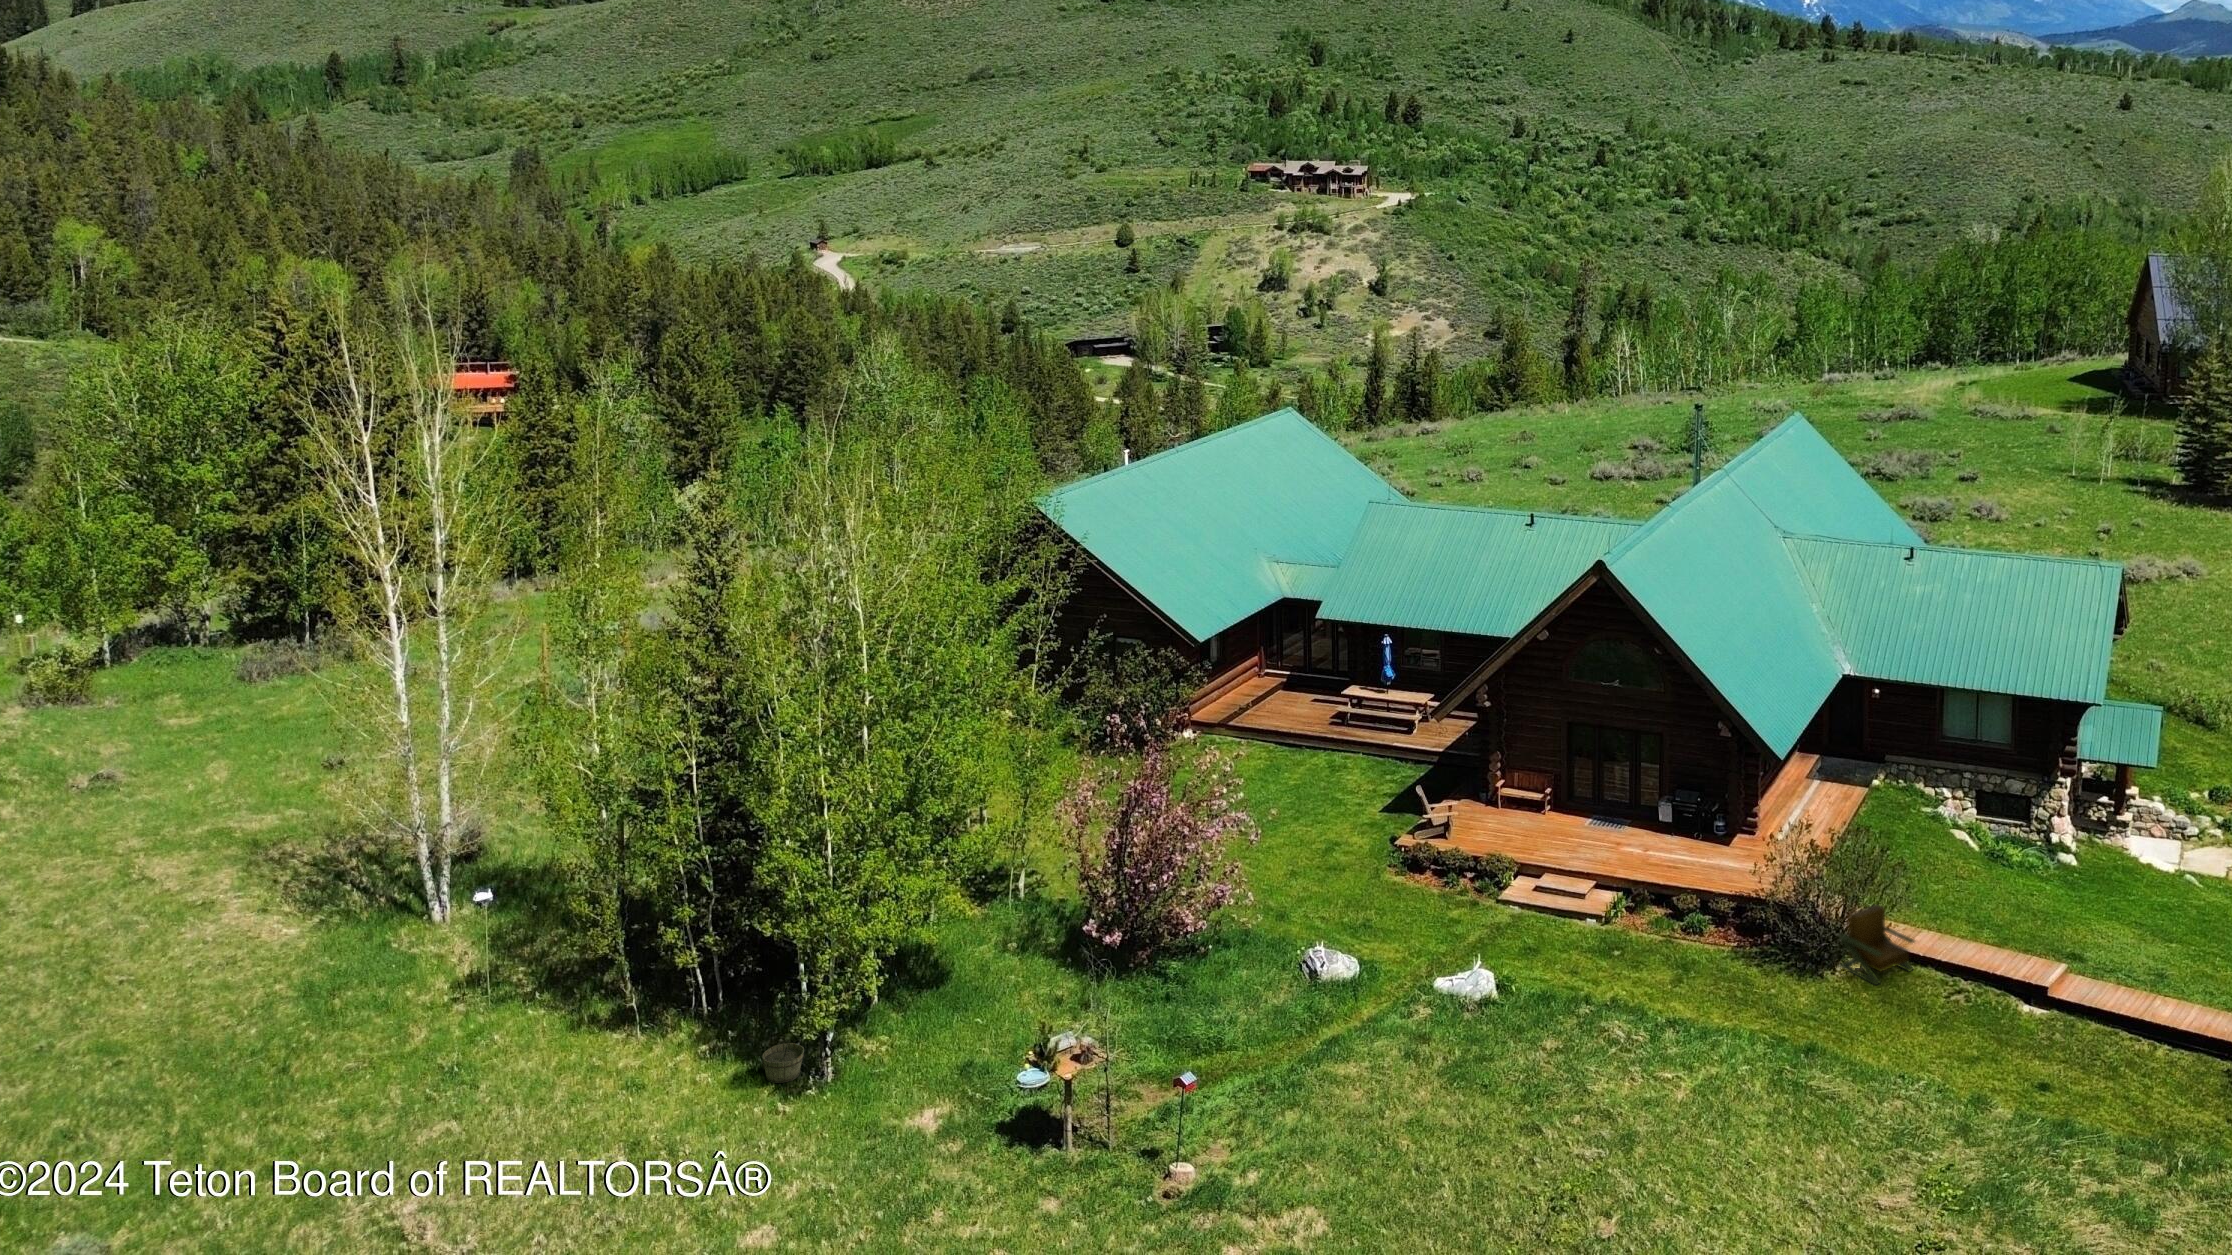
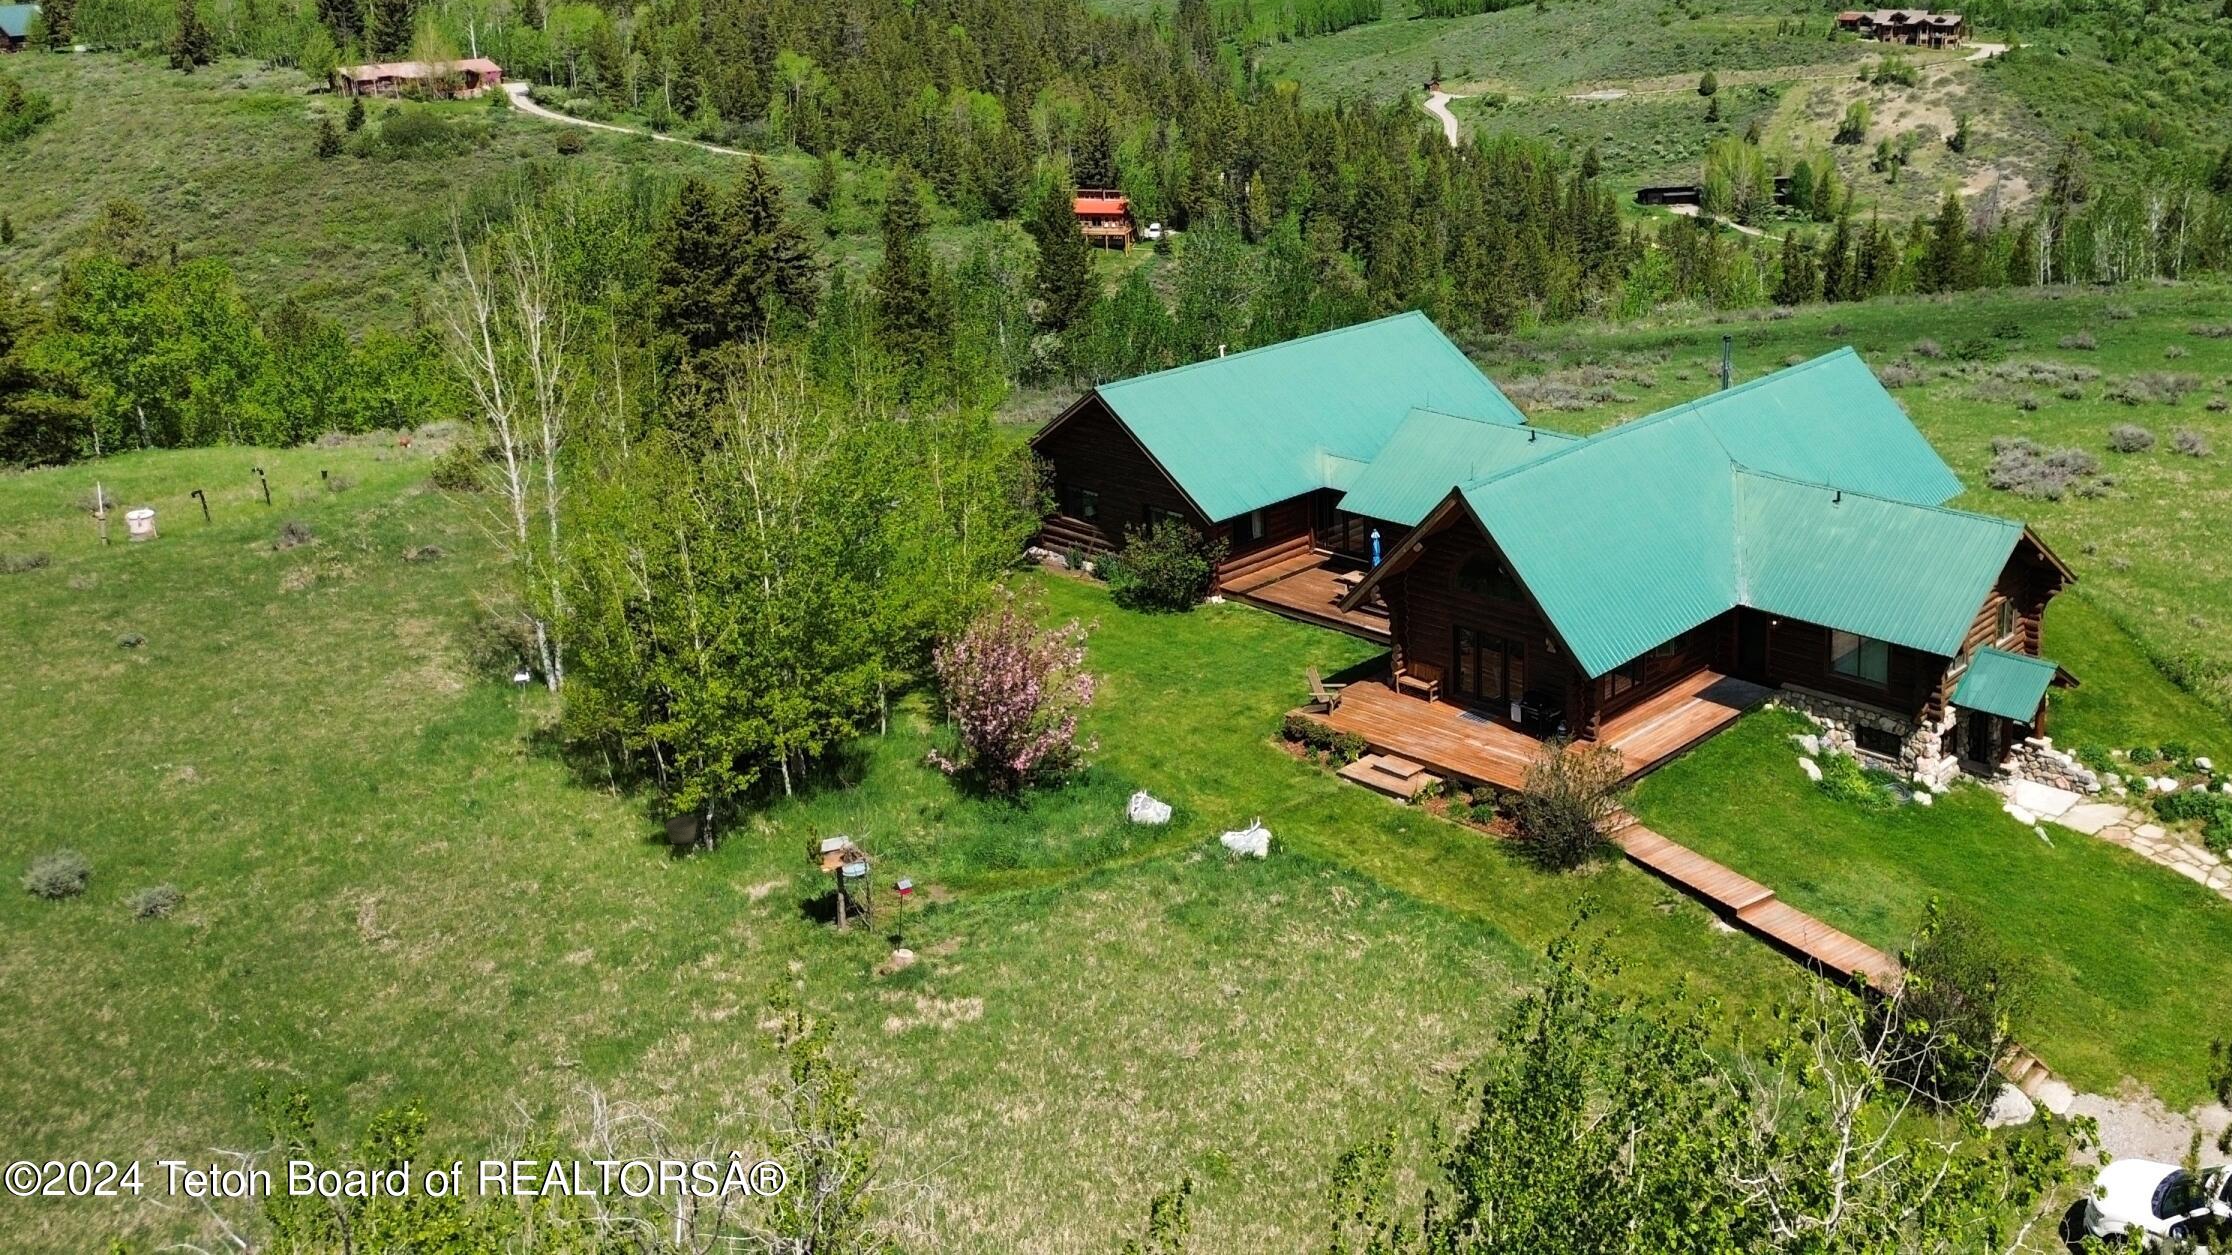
lounge chair: present [1839,904,1915,985] -> none [1567,816,1637,888]

